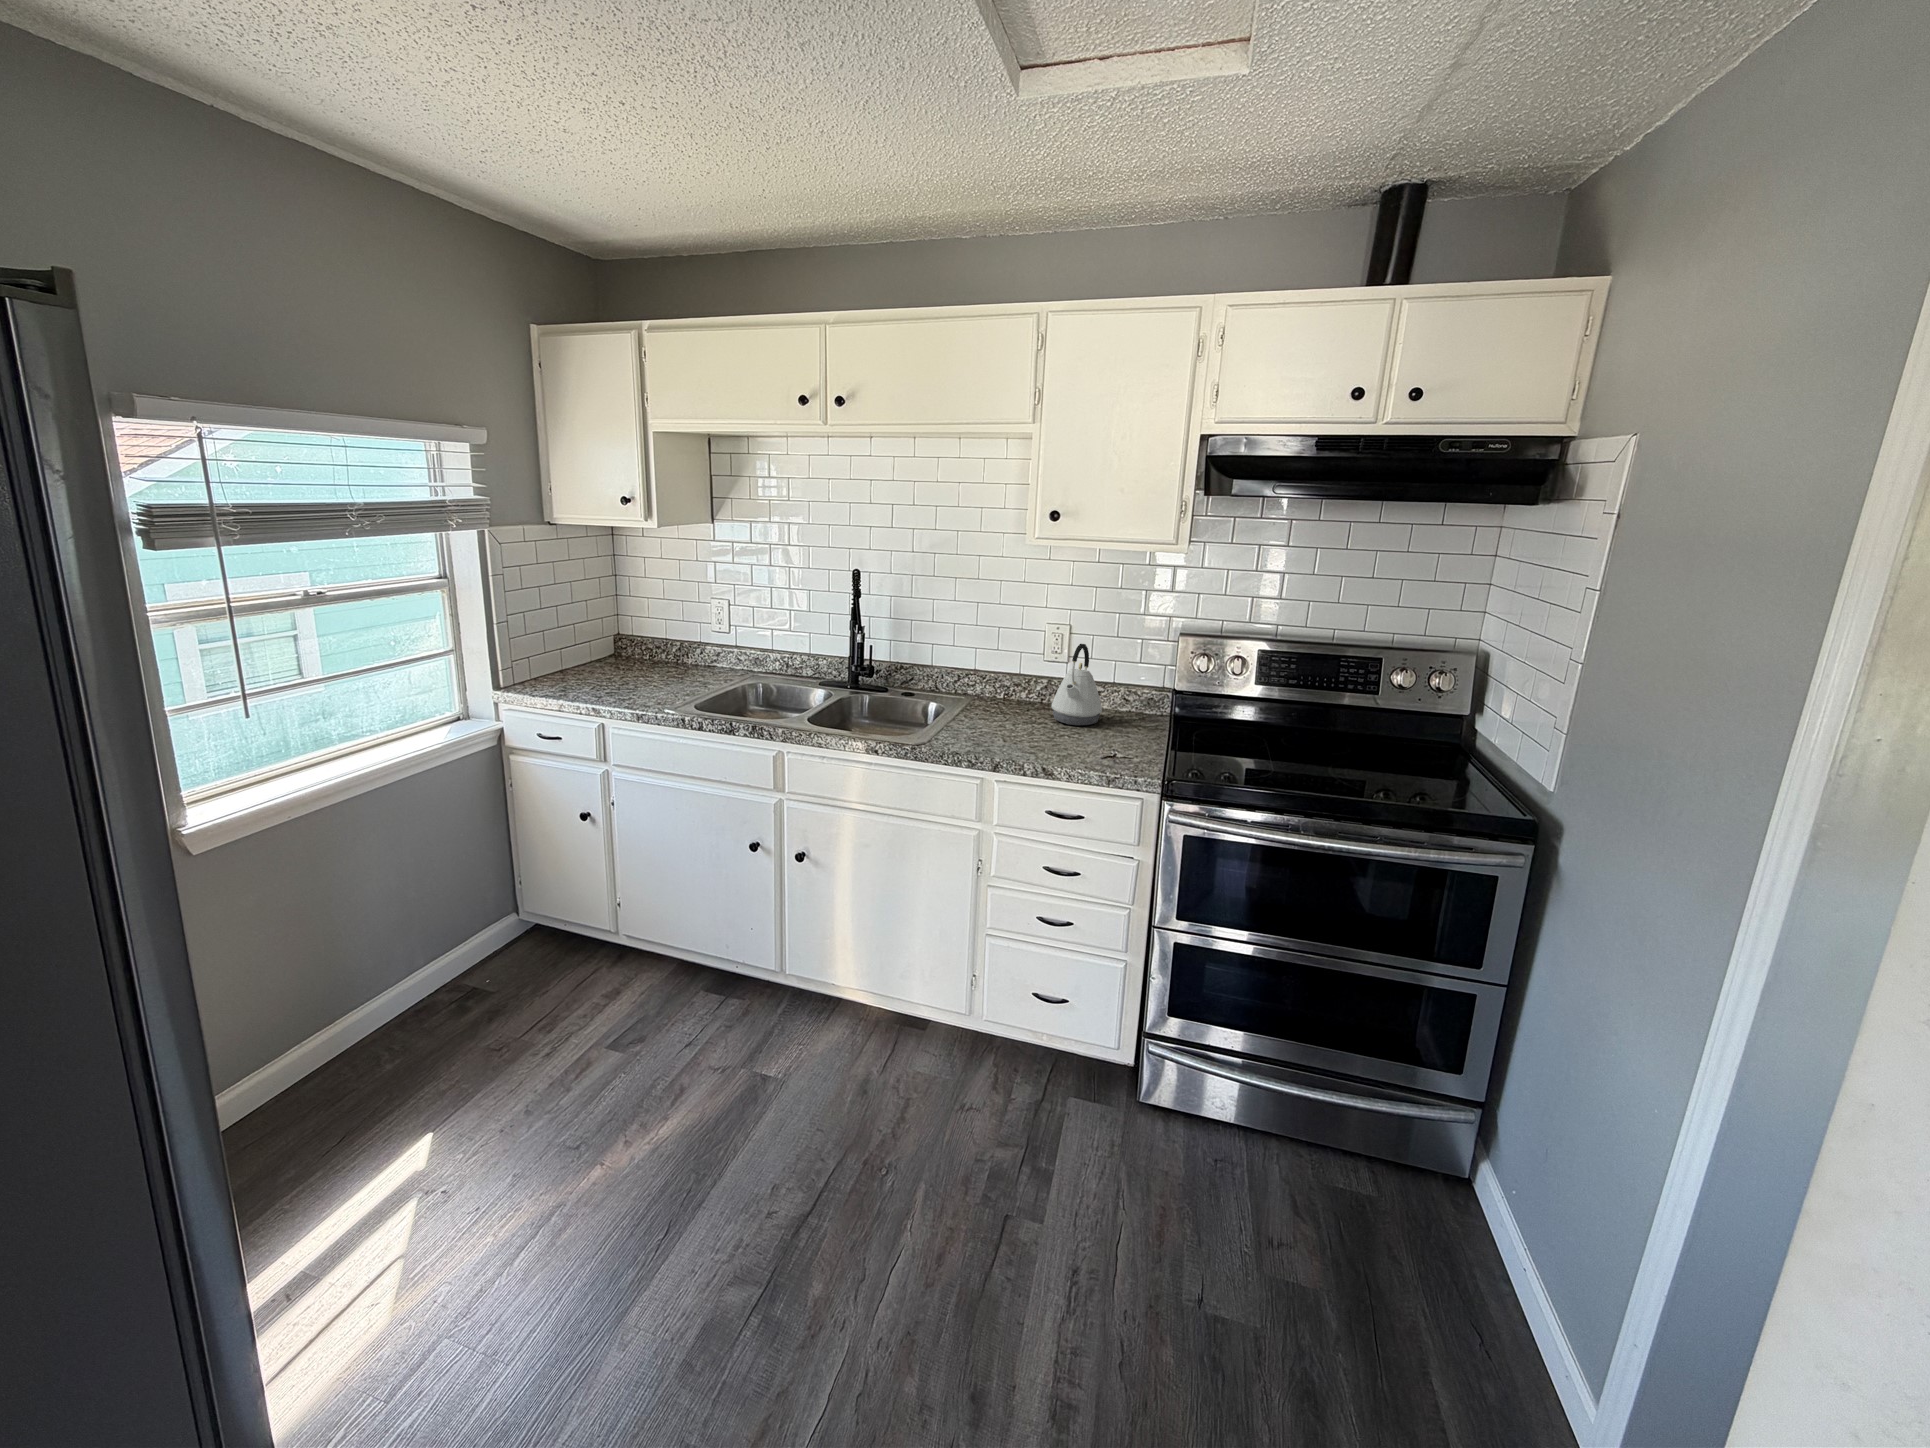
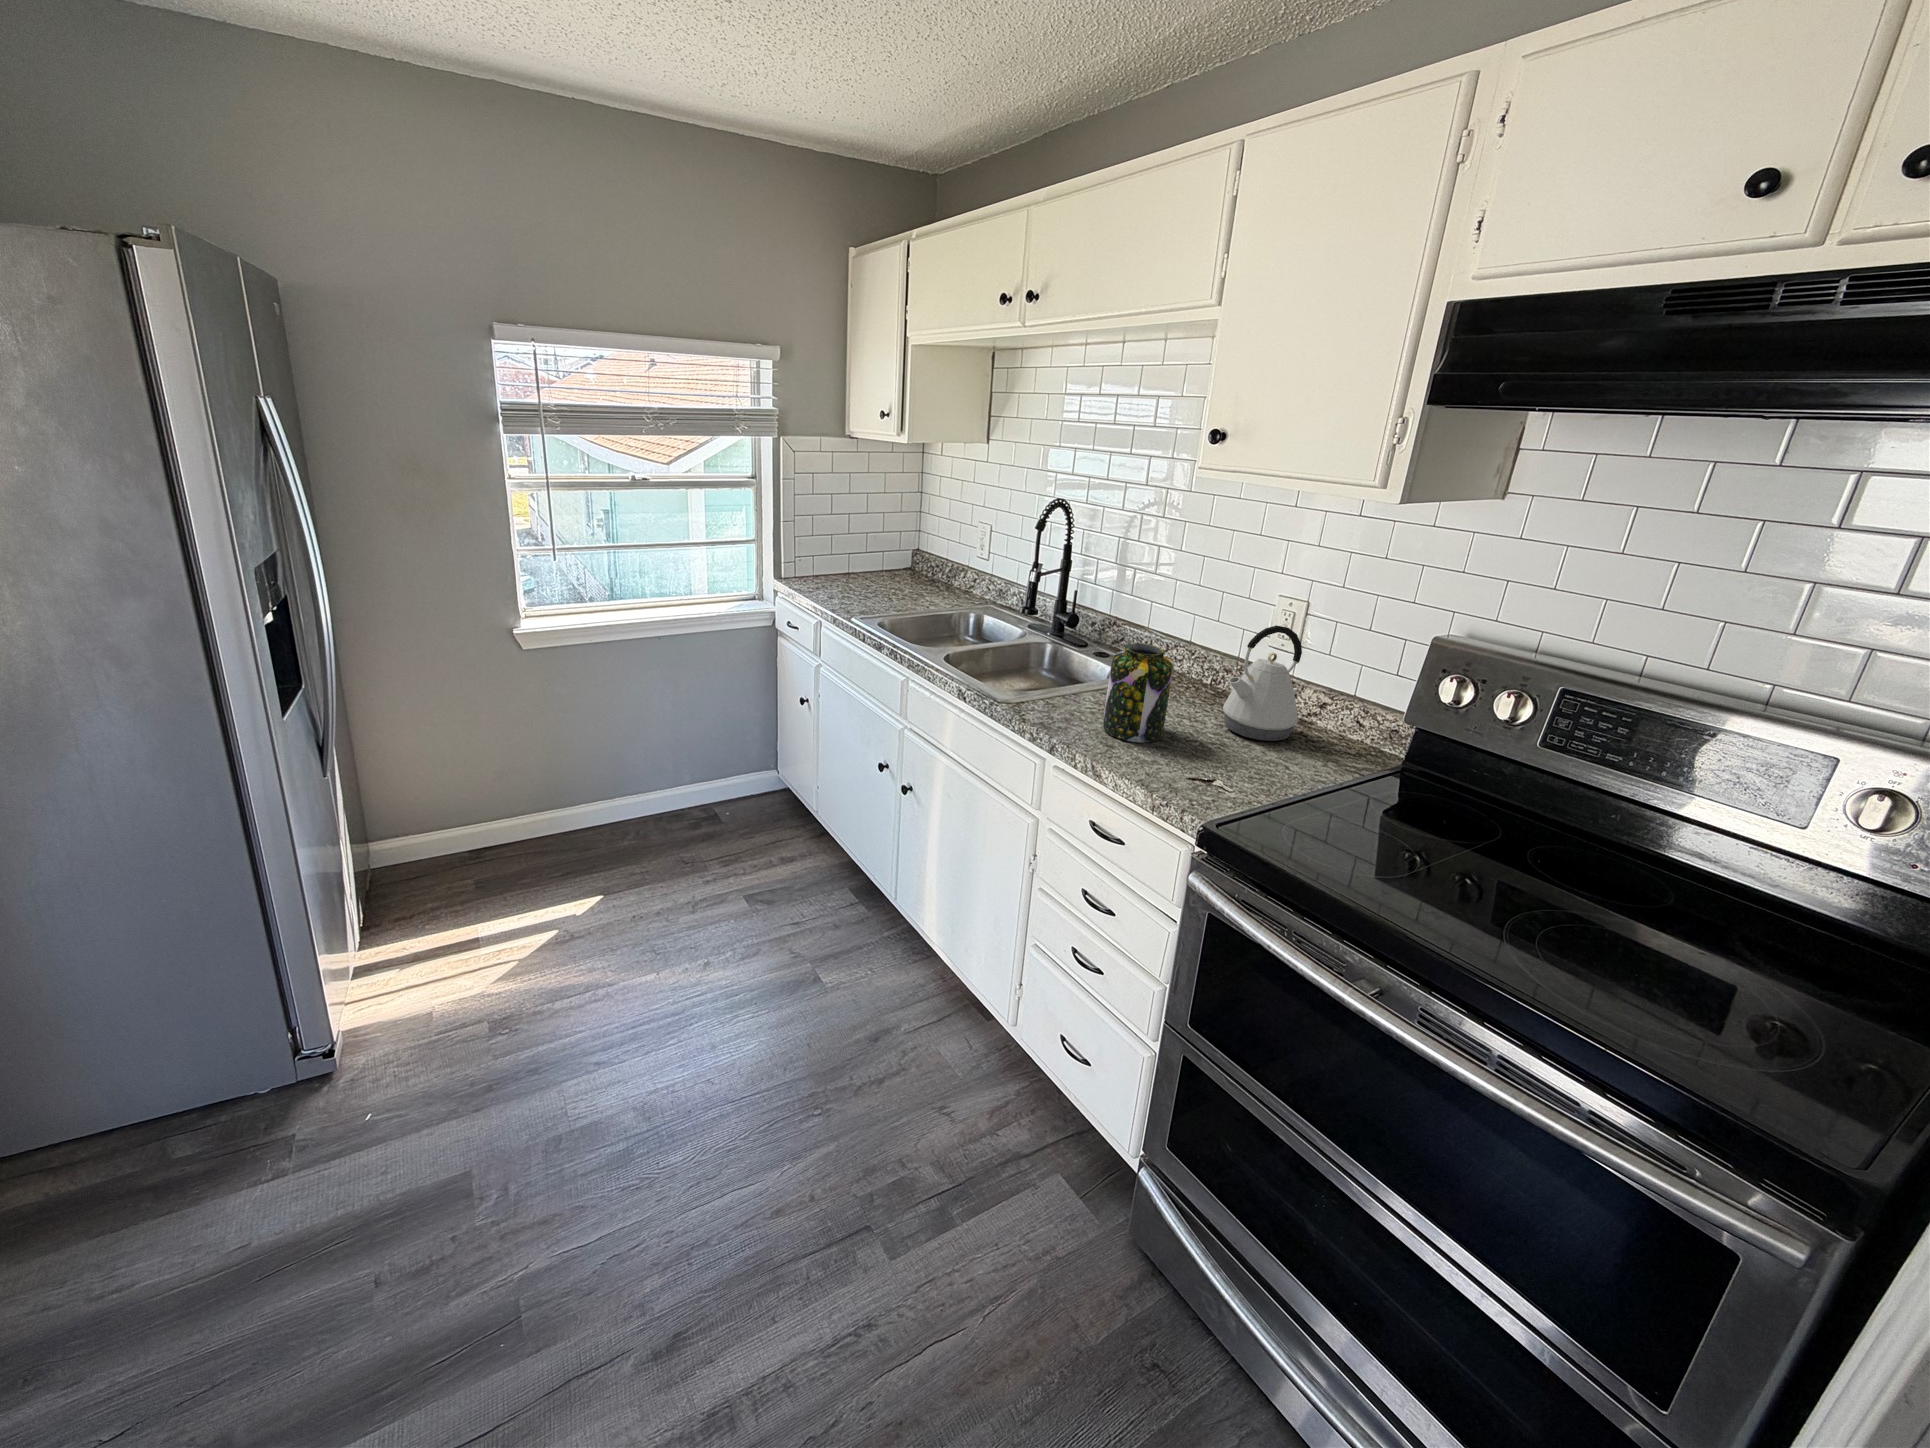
jar: none [998,672,1048,746] -> present [1103,643,1173,742]

